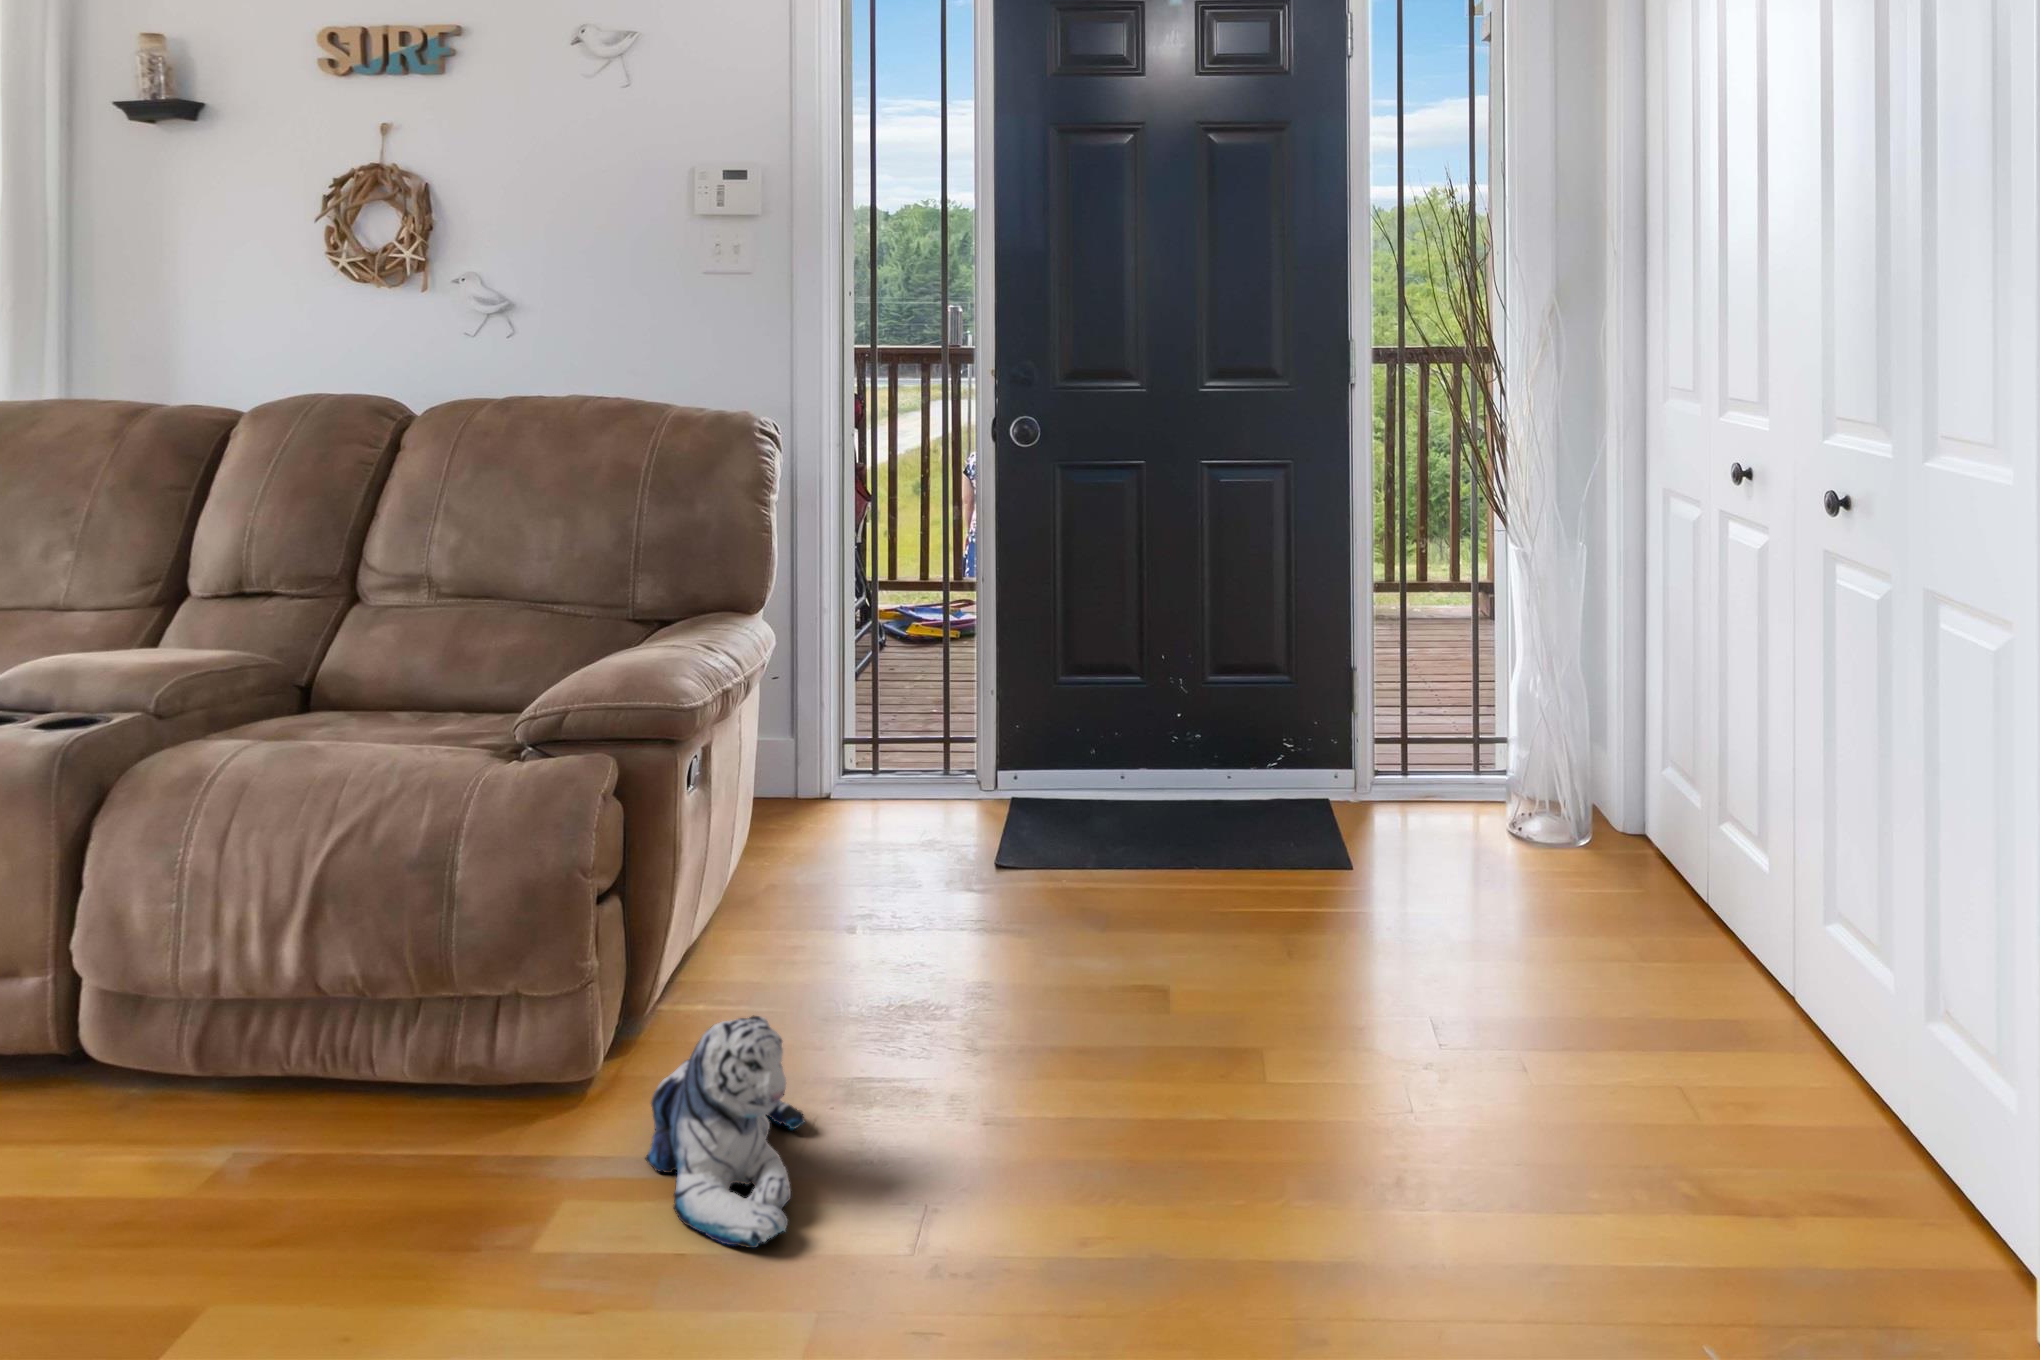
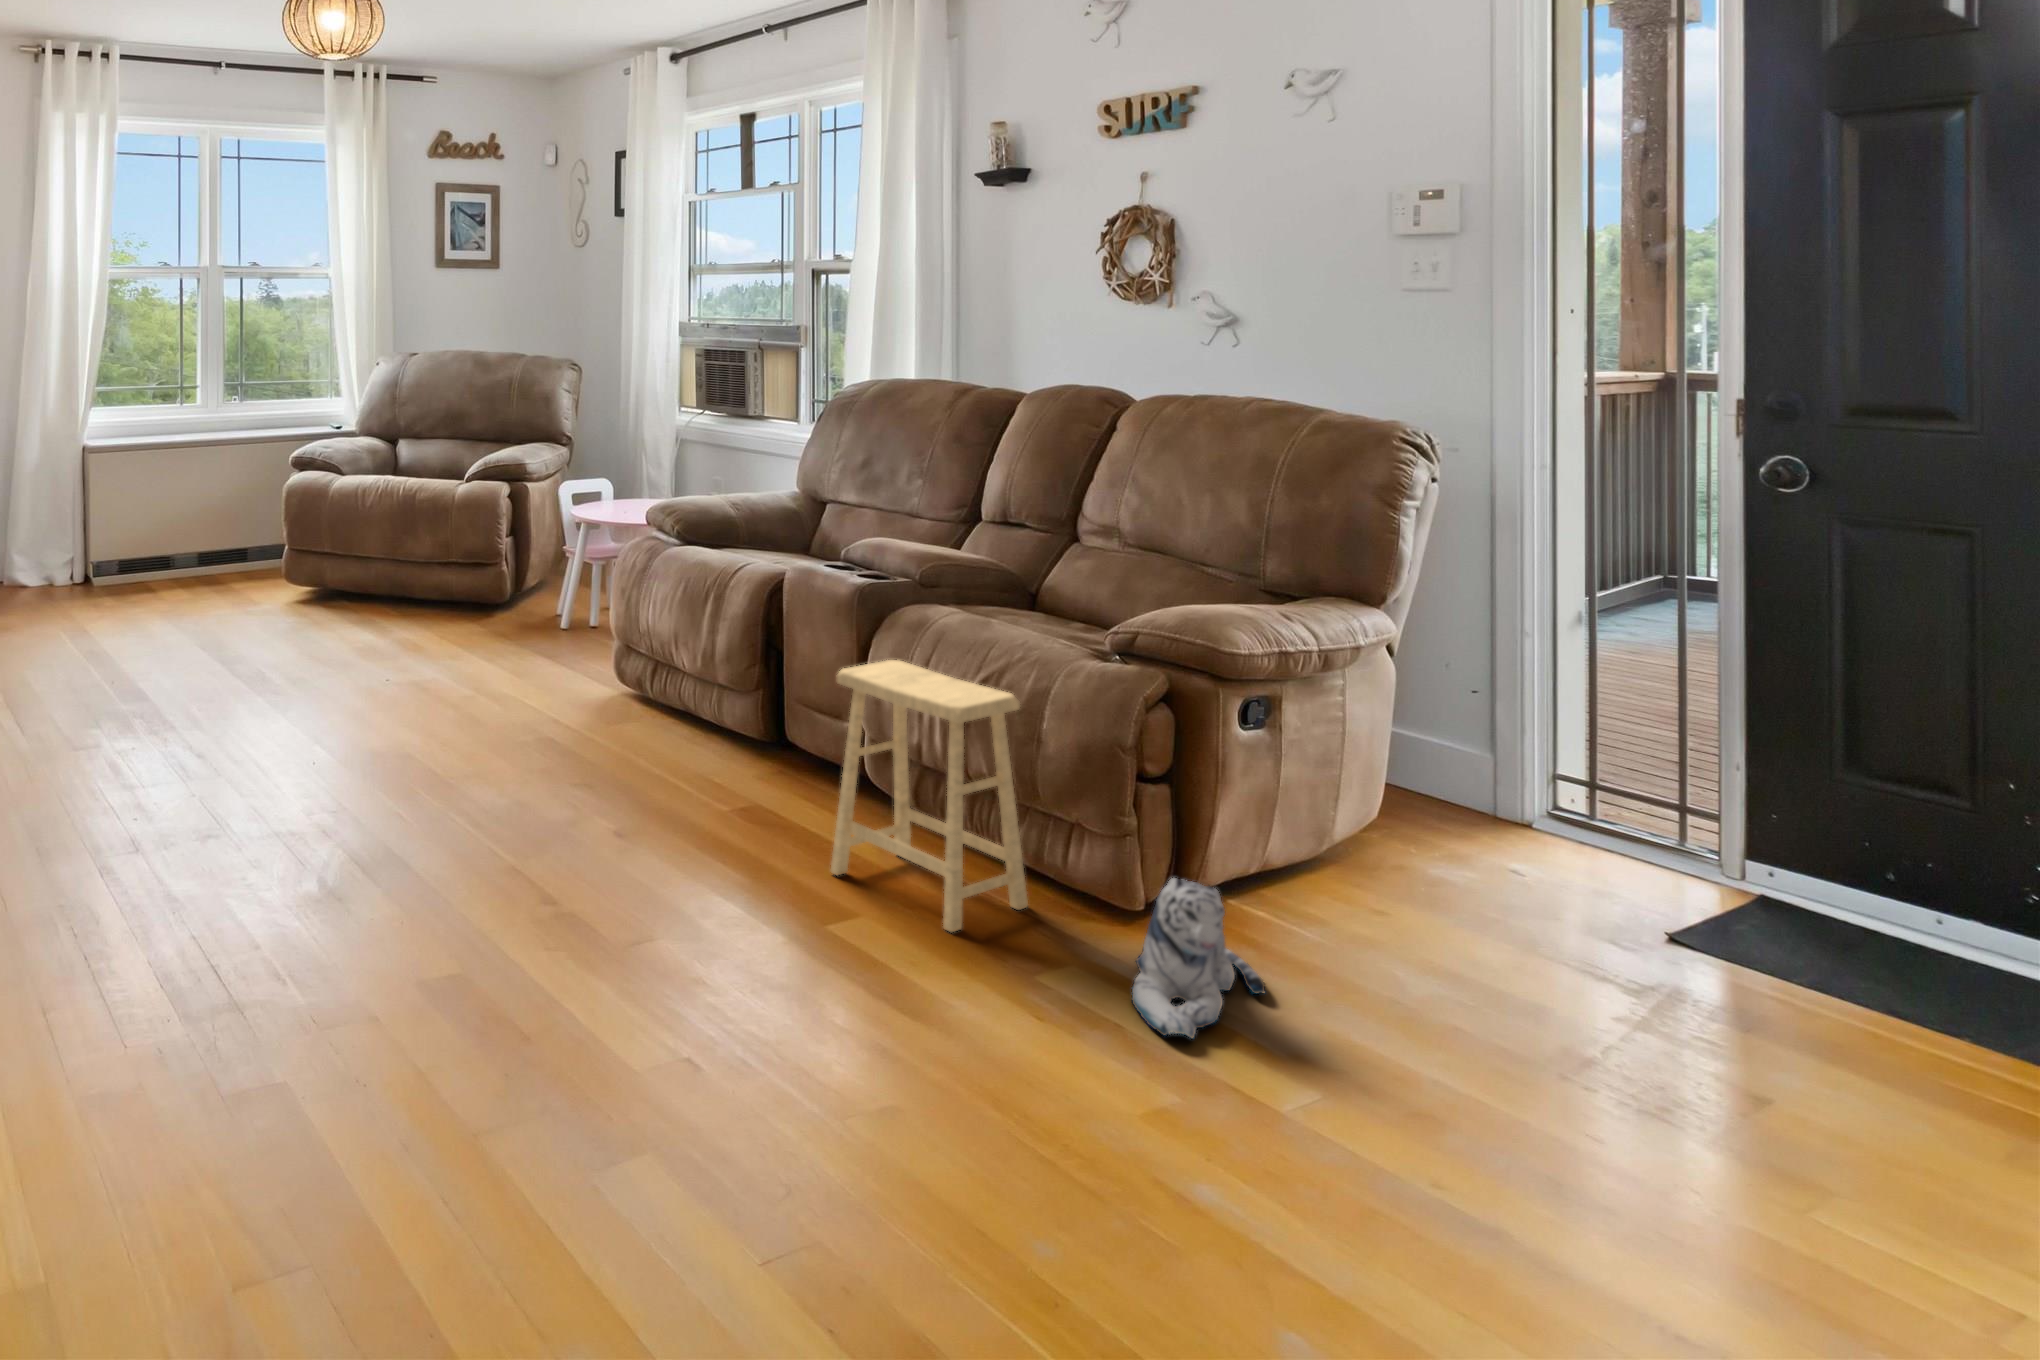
footstool: none [94,843,454,1261] -> present [831,660,1028,932]

